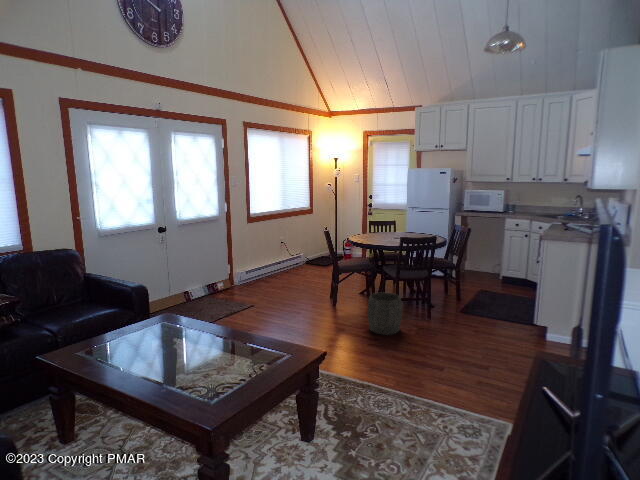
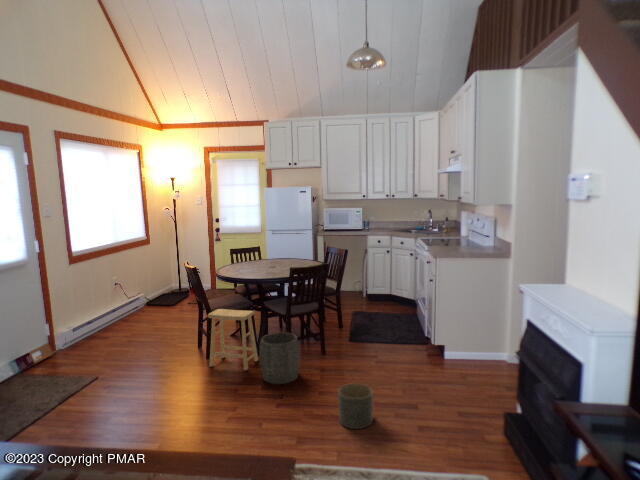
footstool: none [333,268,373,320] -> present [208,309,258,370]
planter: none [415,341,446,379] -> present [338,383,373,429]

